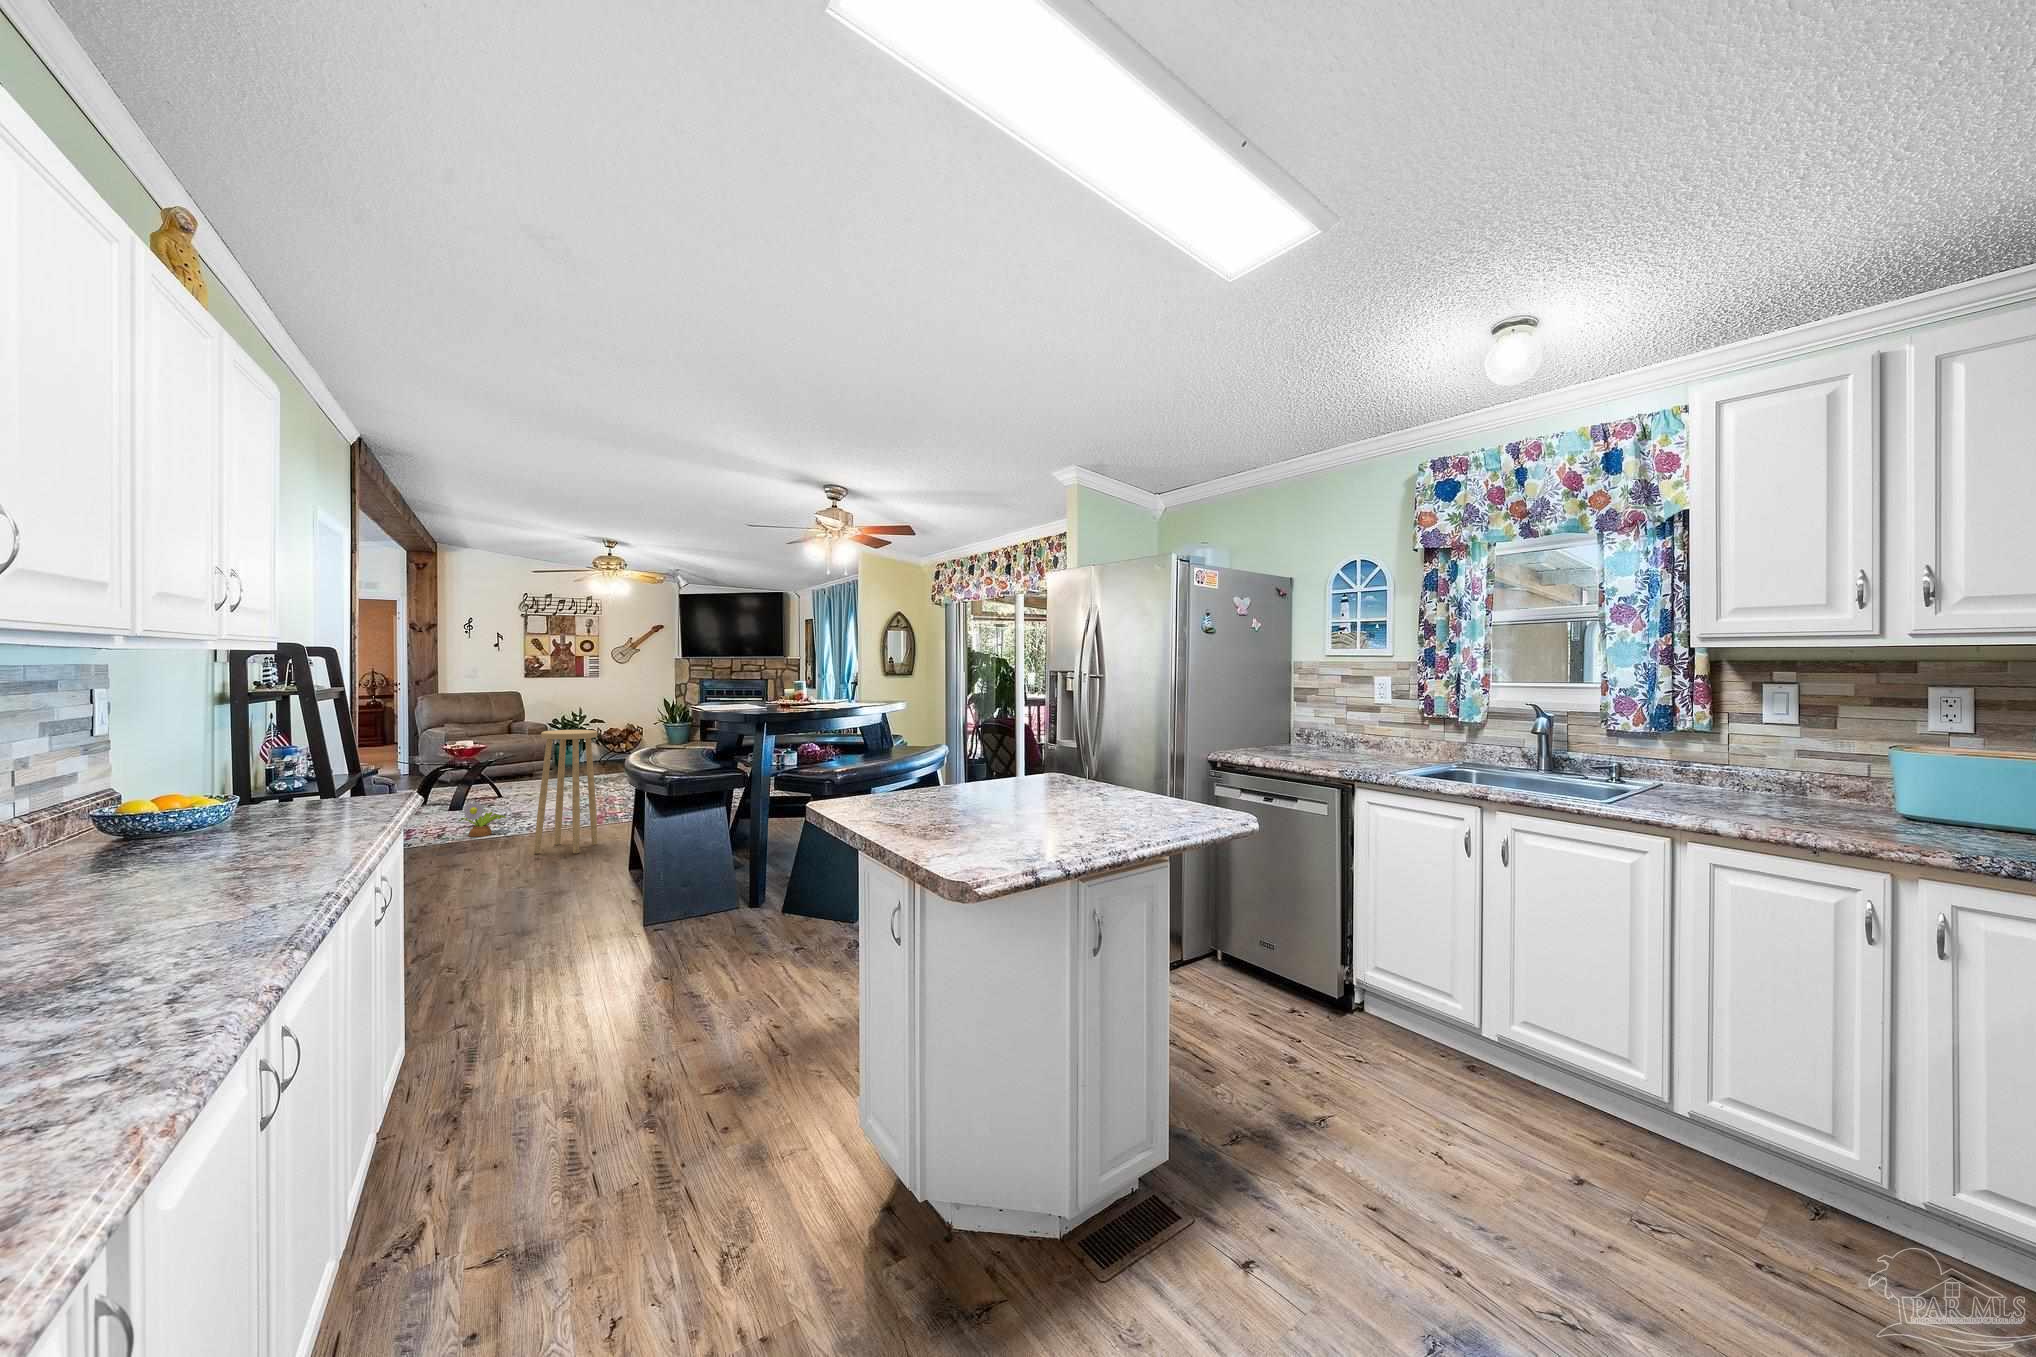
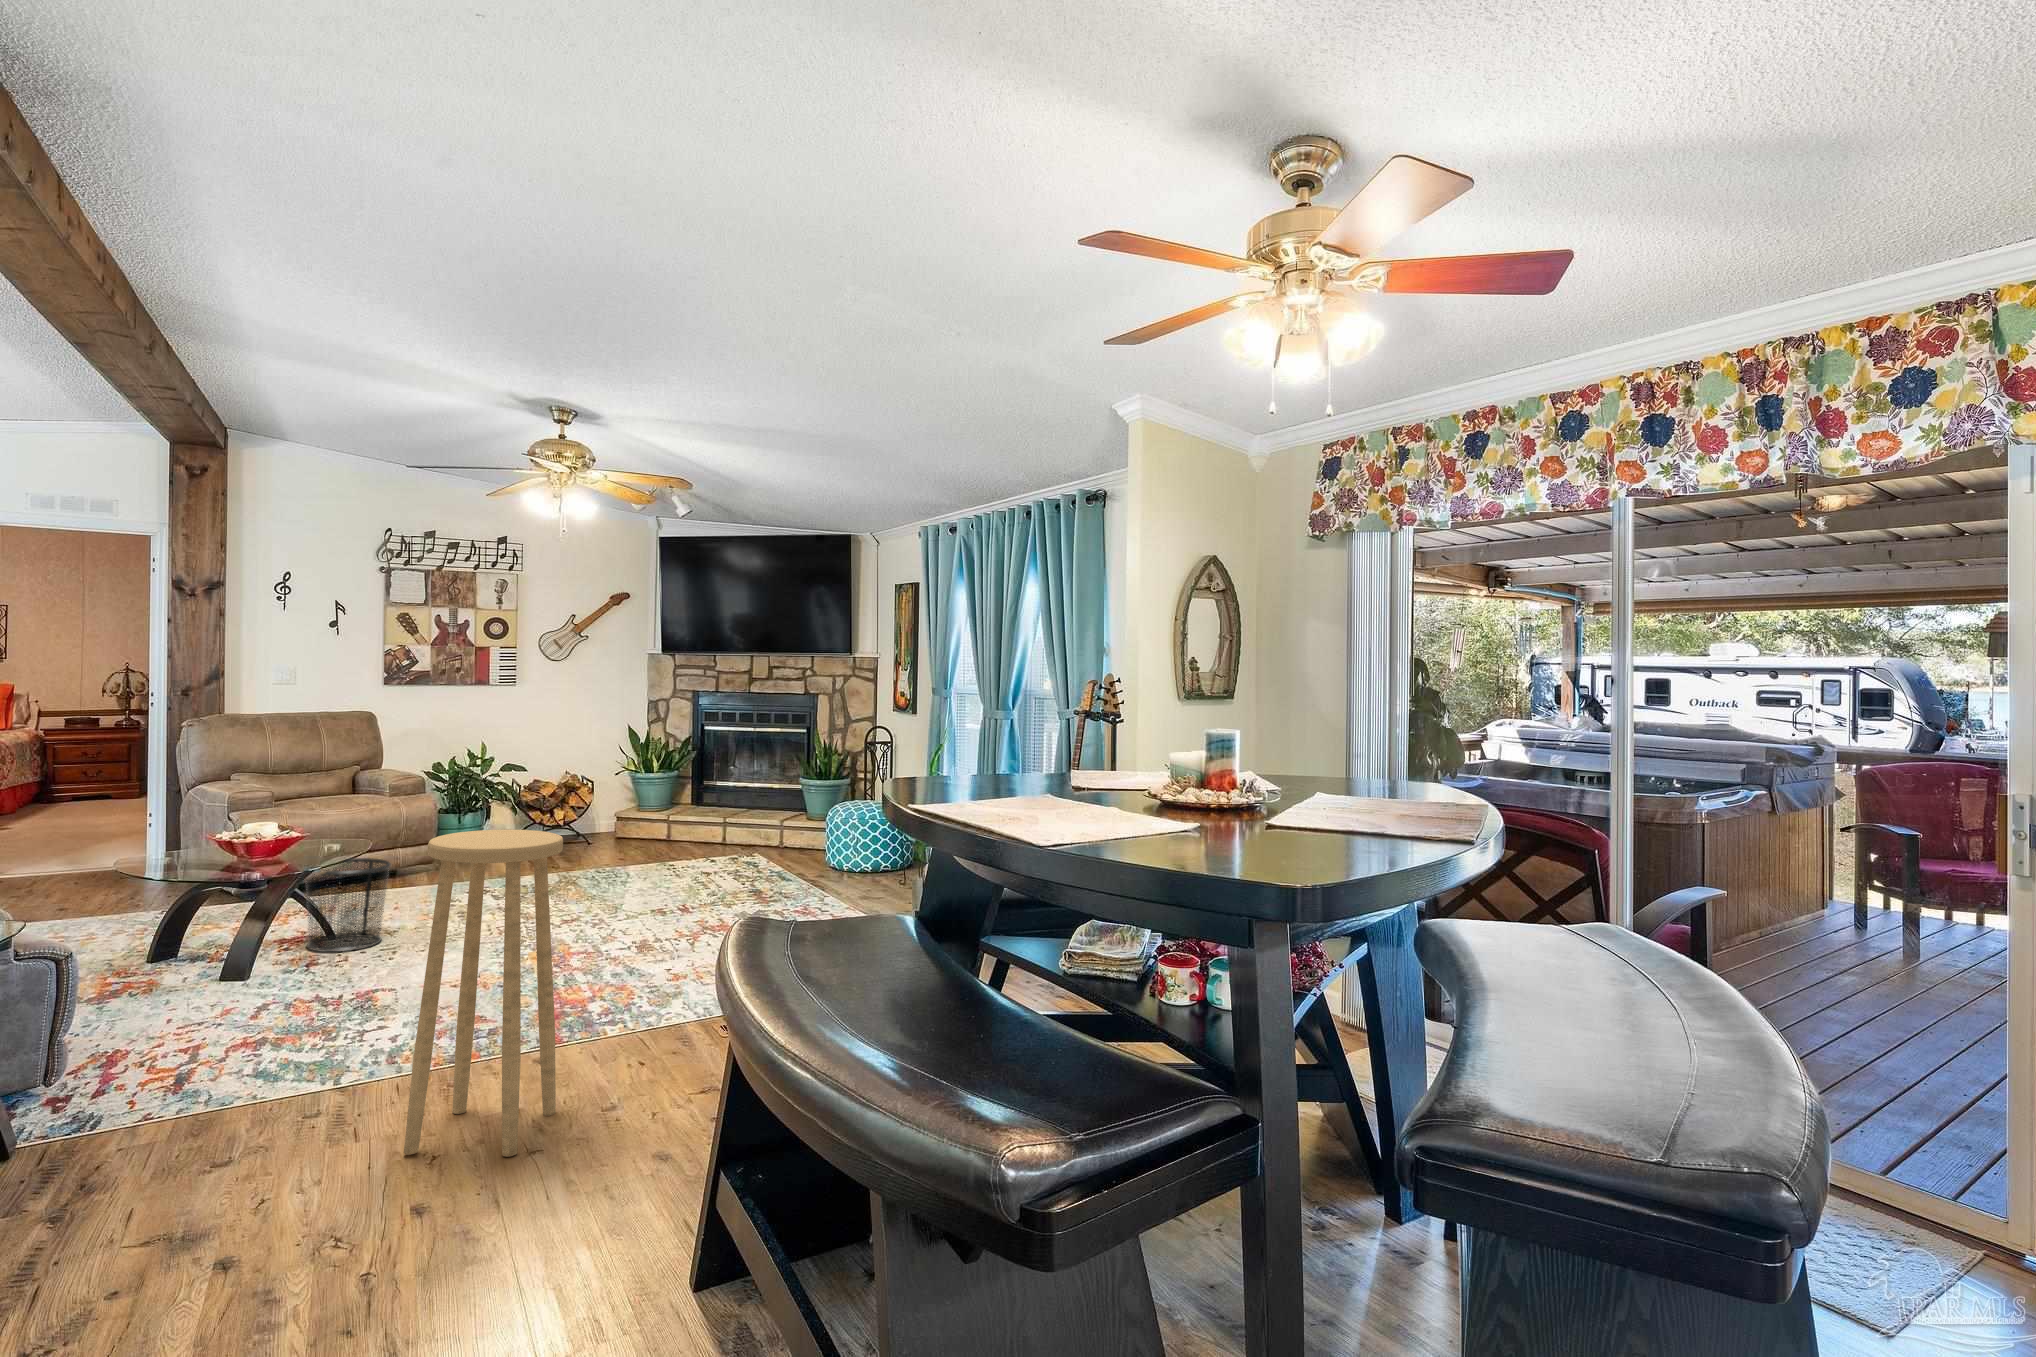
waste bin: none [486,760,529,803] -> present [306,858,391,952]
decorative plant: present [458,800,506,837] -> none [225,989,339,1075]

